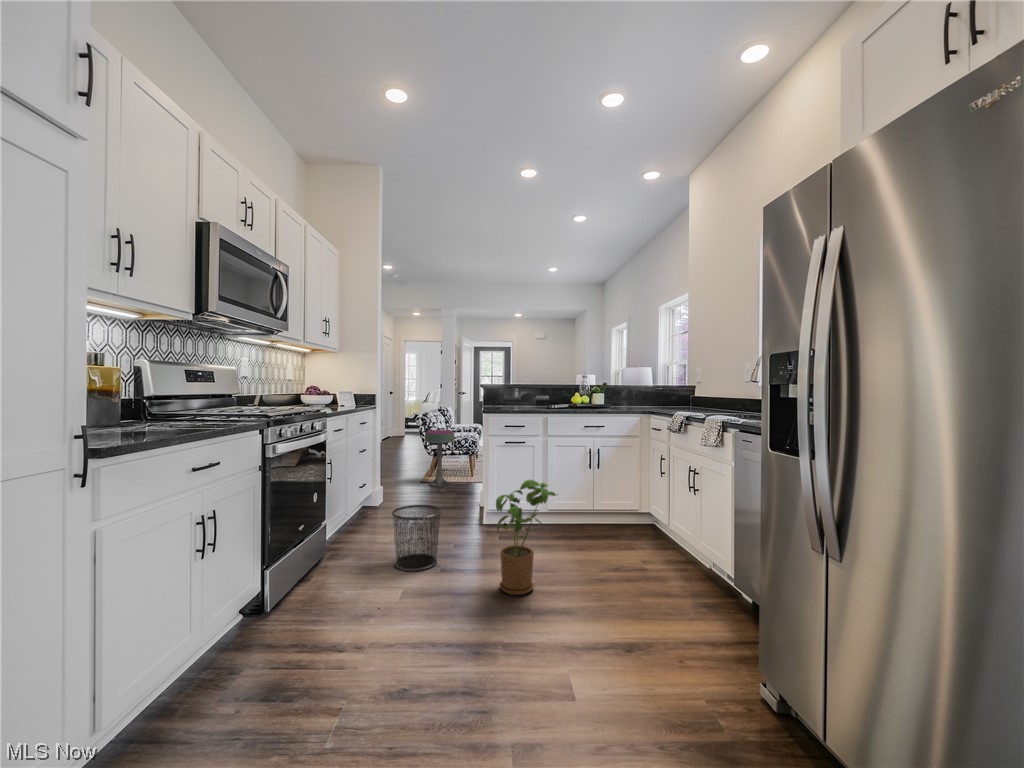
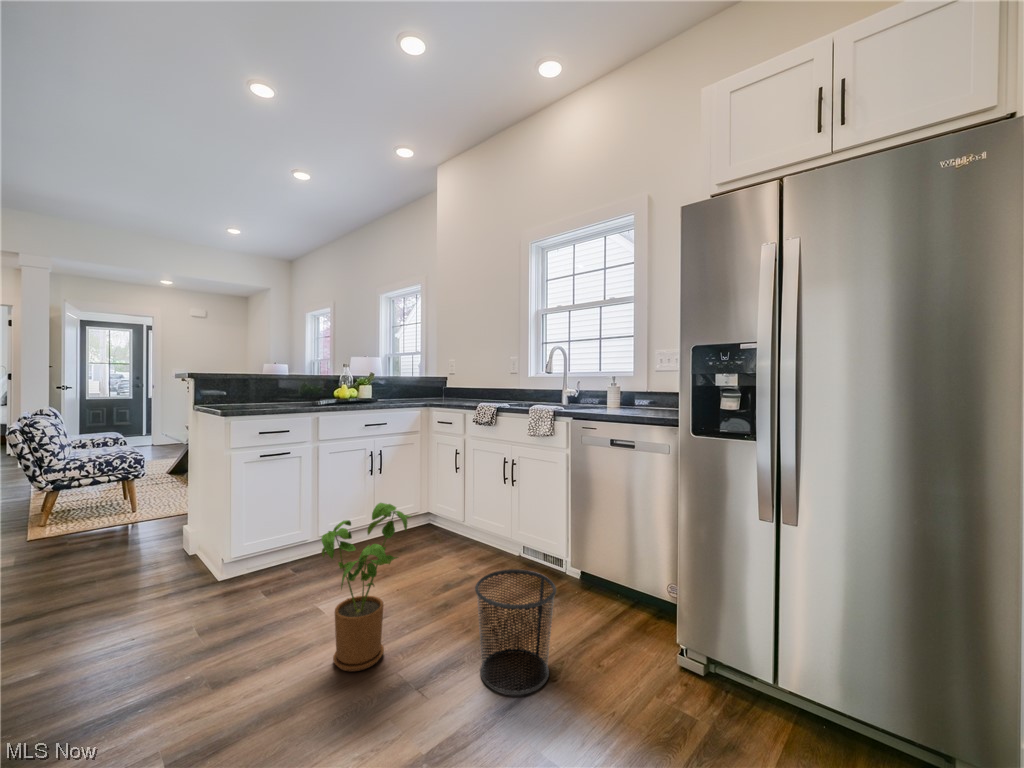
bar stool: present [425,430,454,486] -> none [40,447,106,541]
waste bin: present [392,505,441,571] -> present [475,569,556,695]

